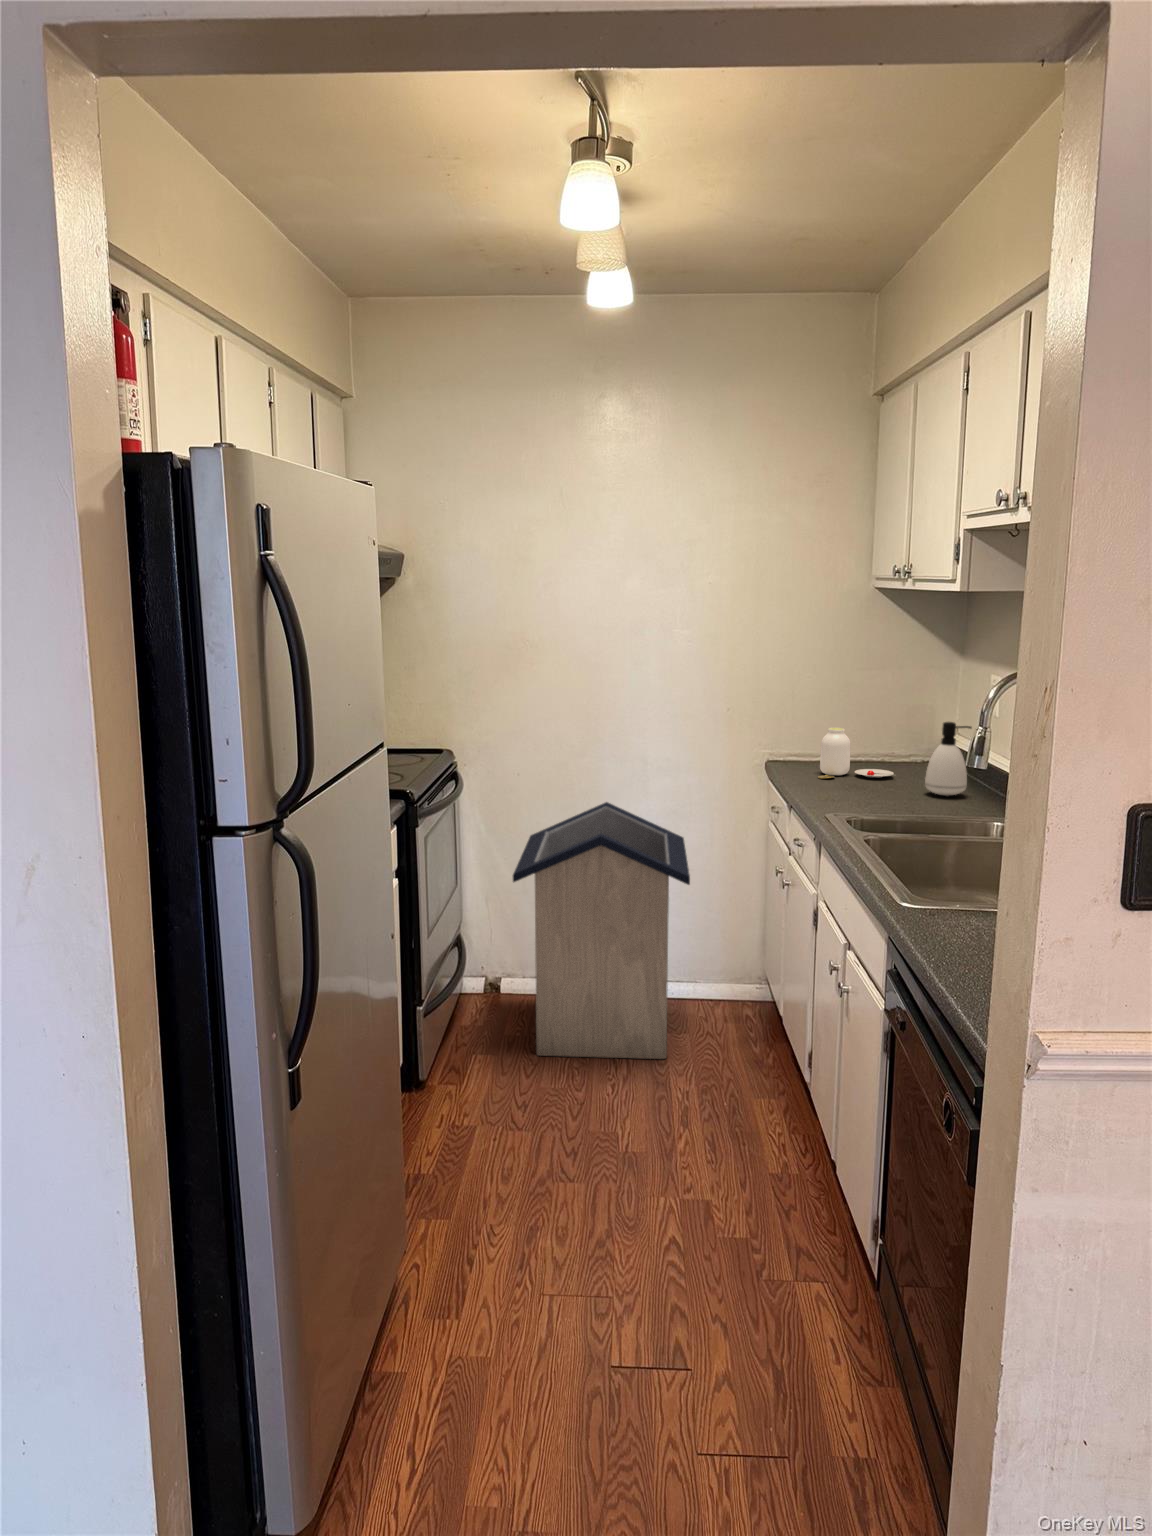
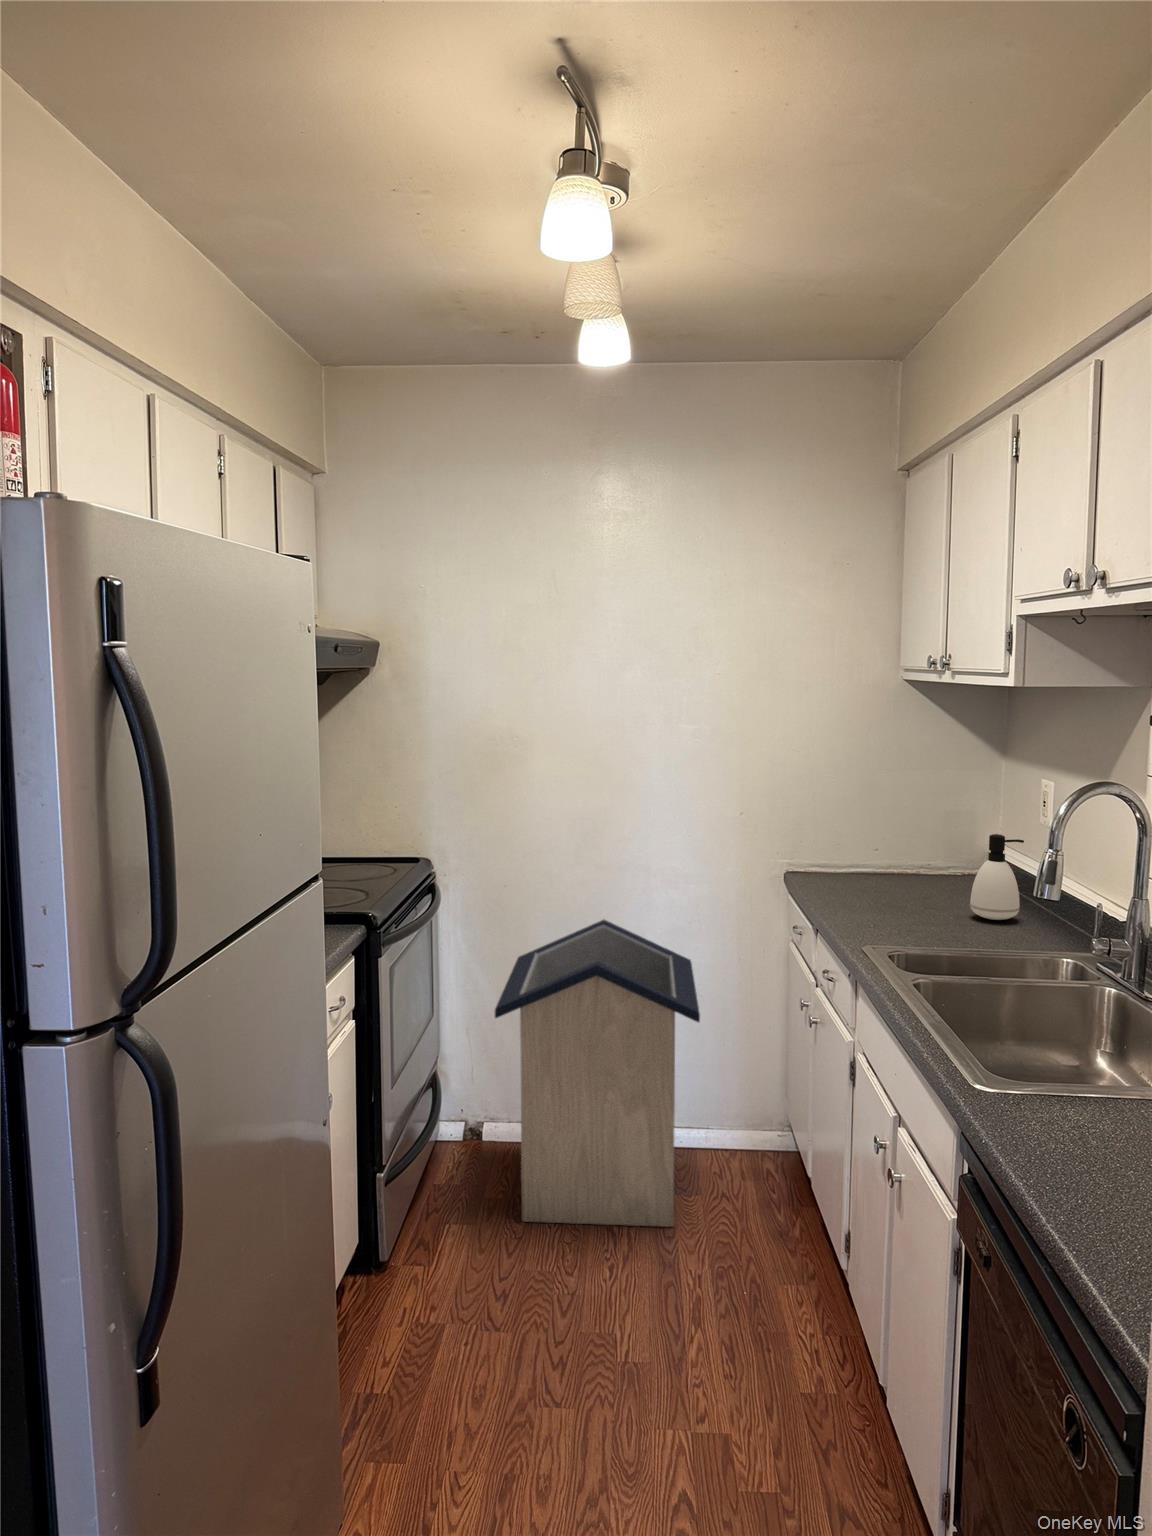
jar: present [818,728,894,778] -> none [844,838,934,897]

